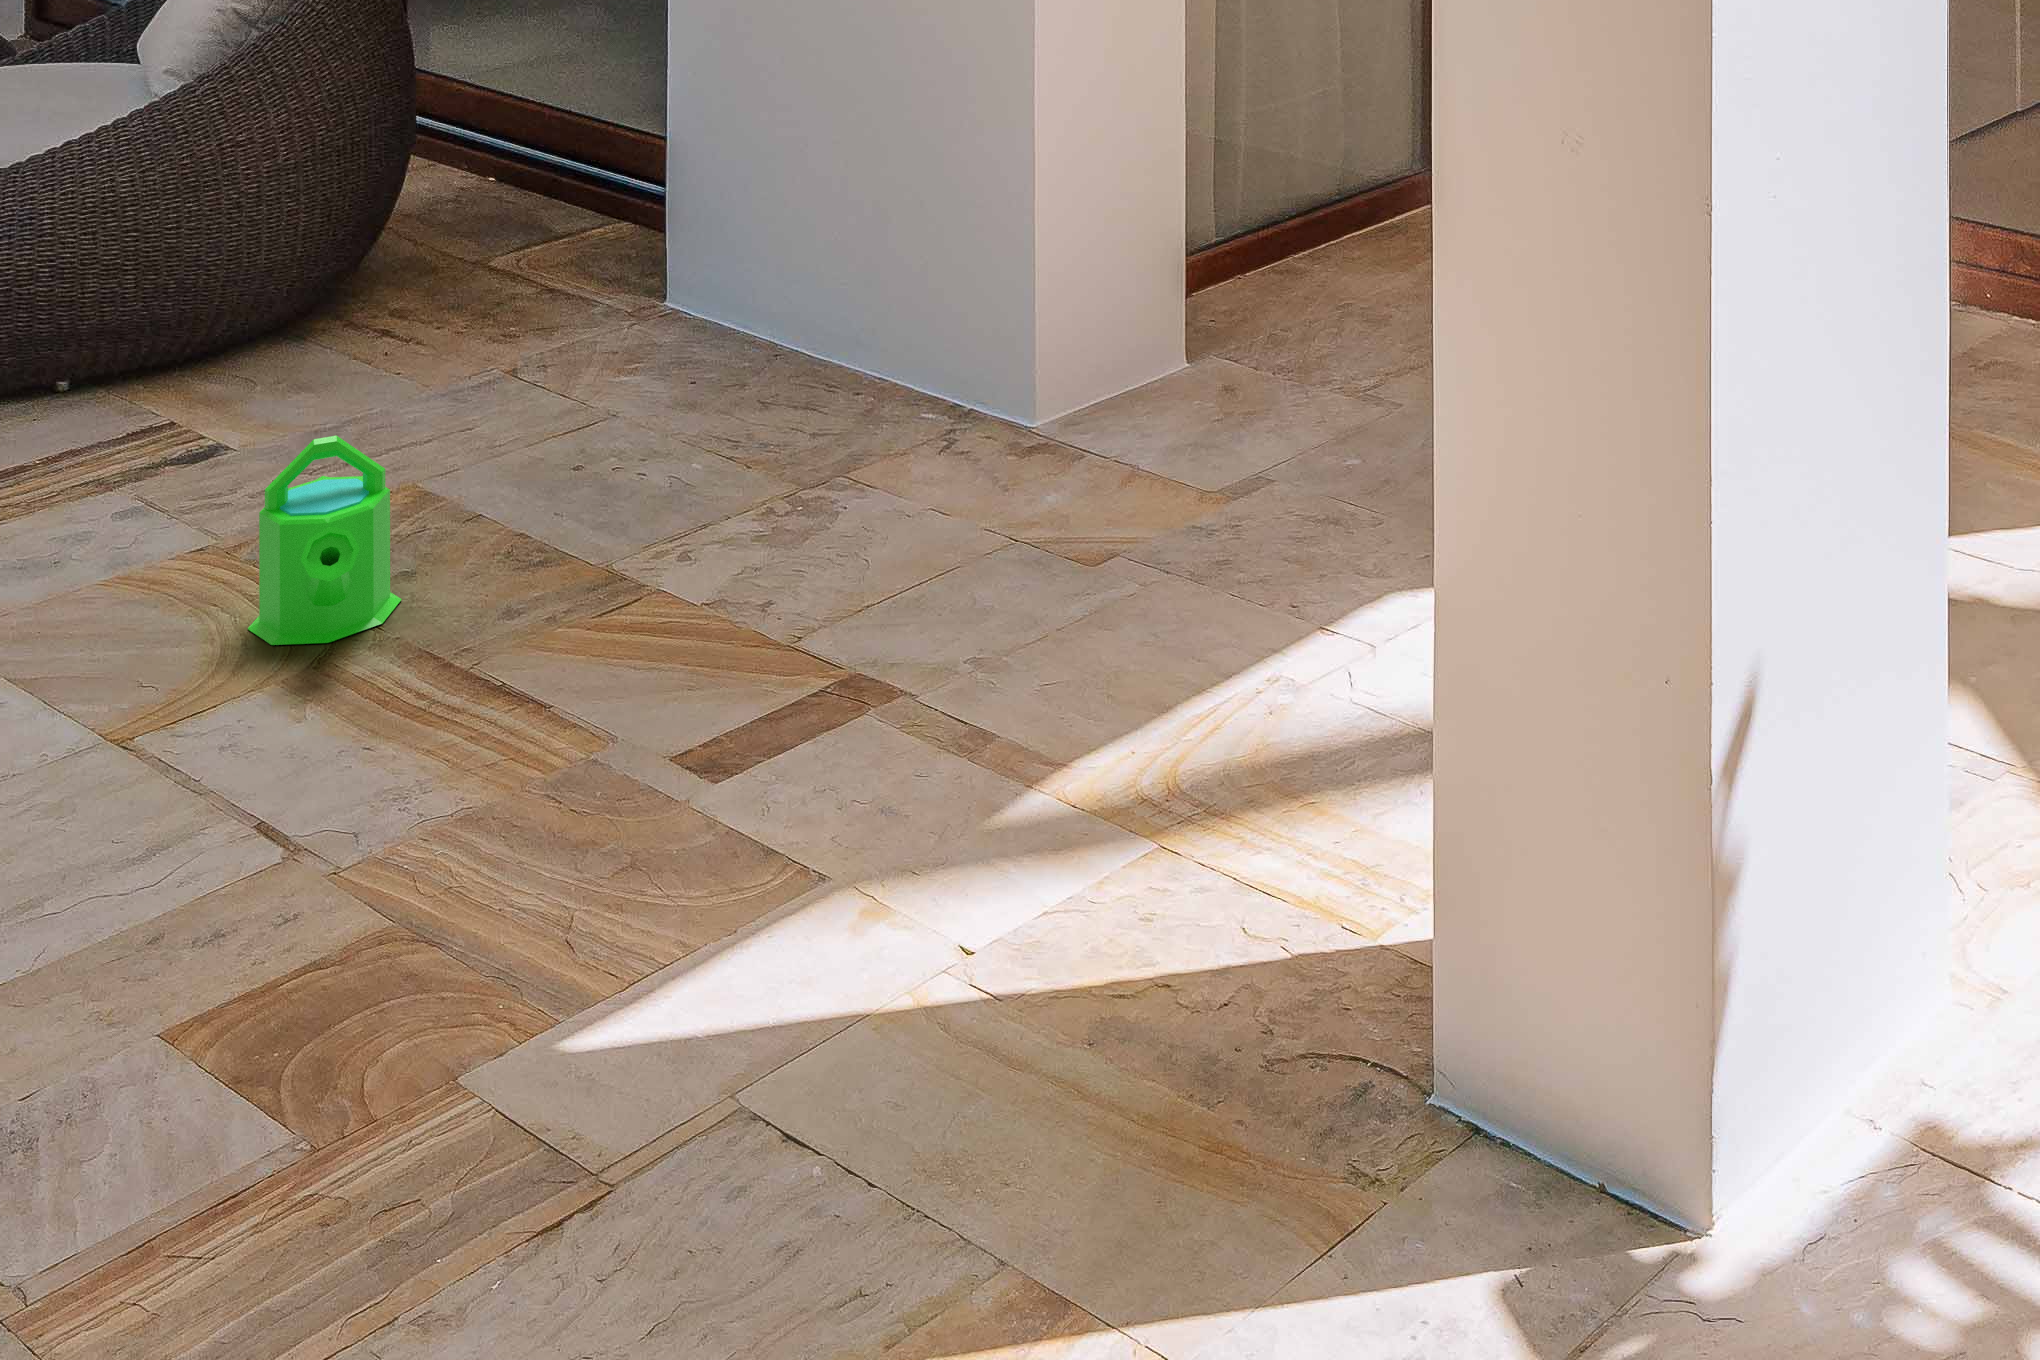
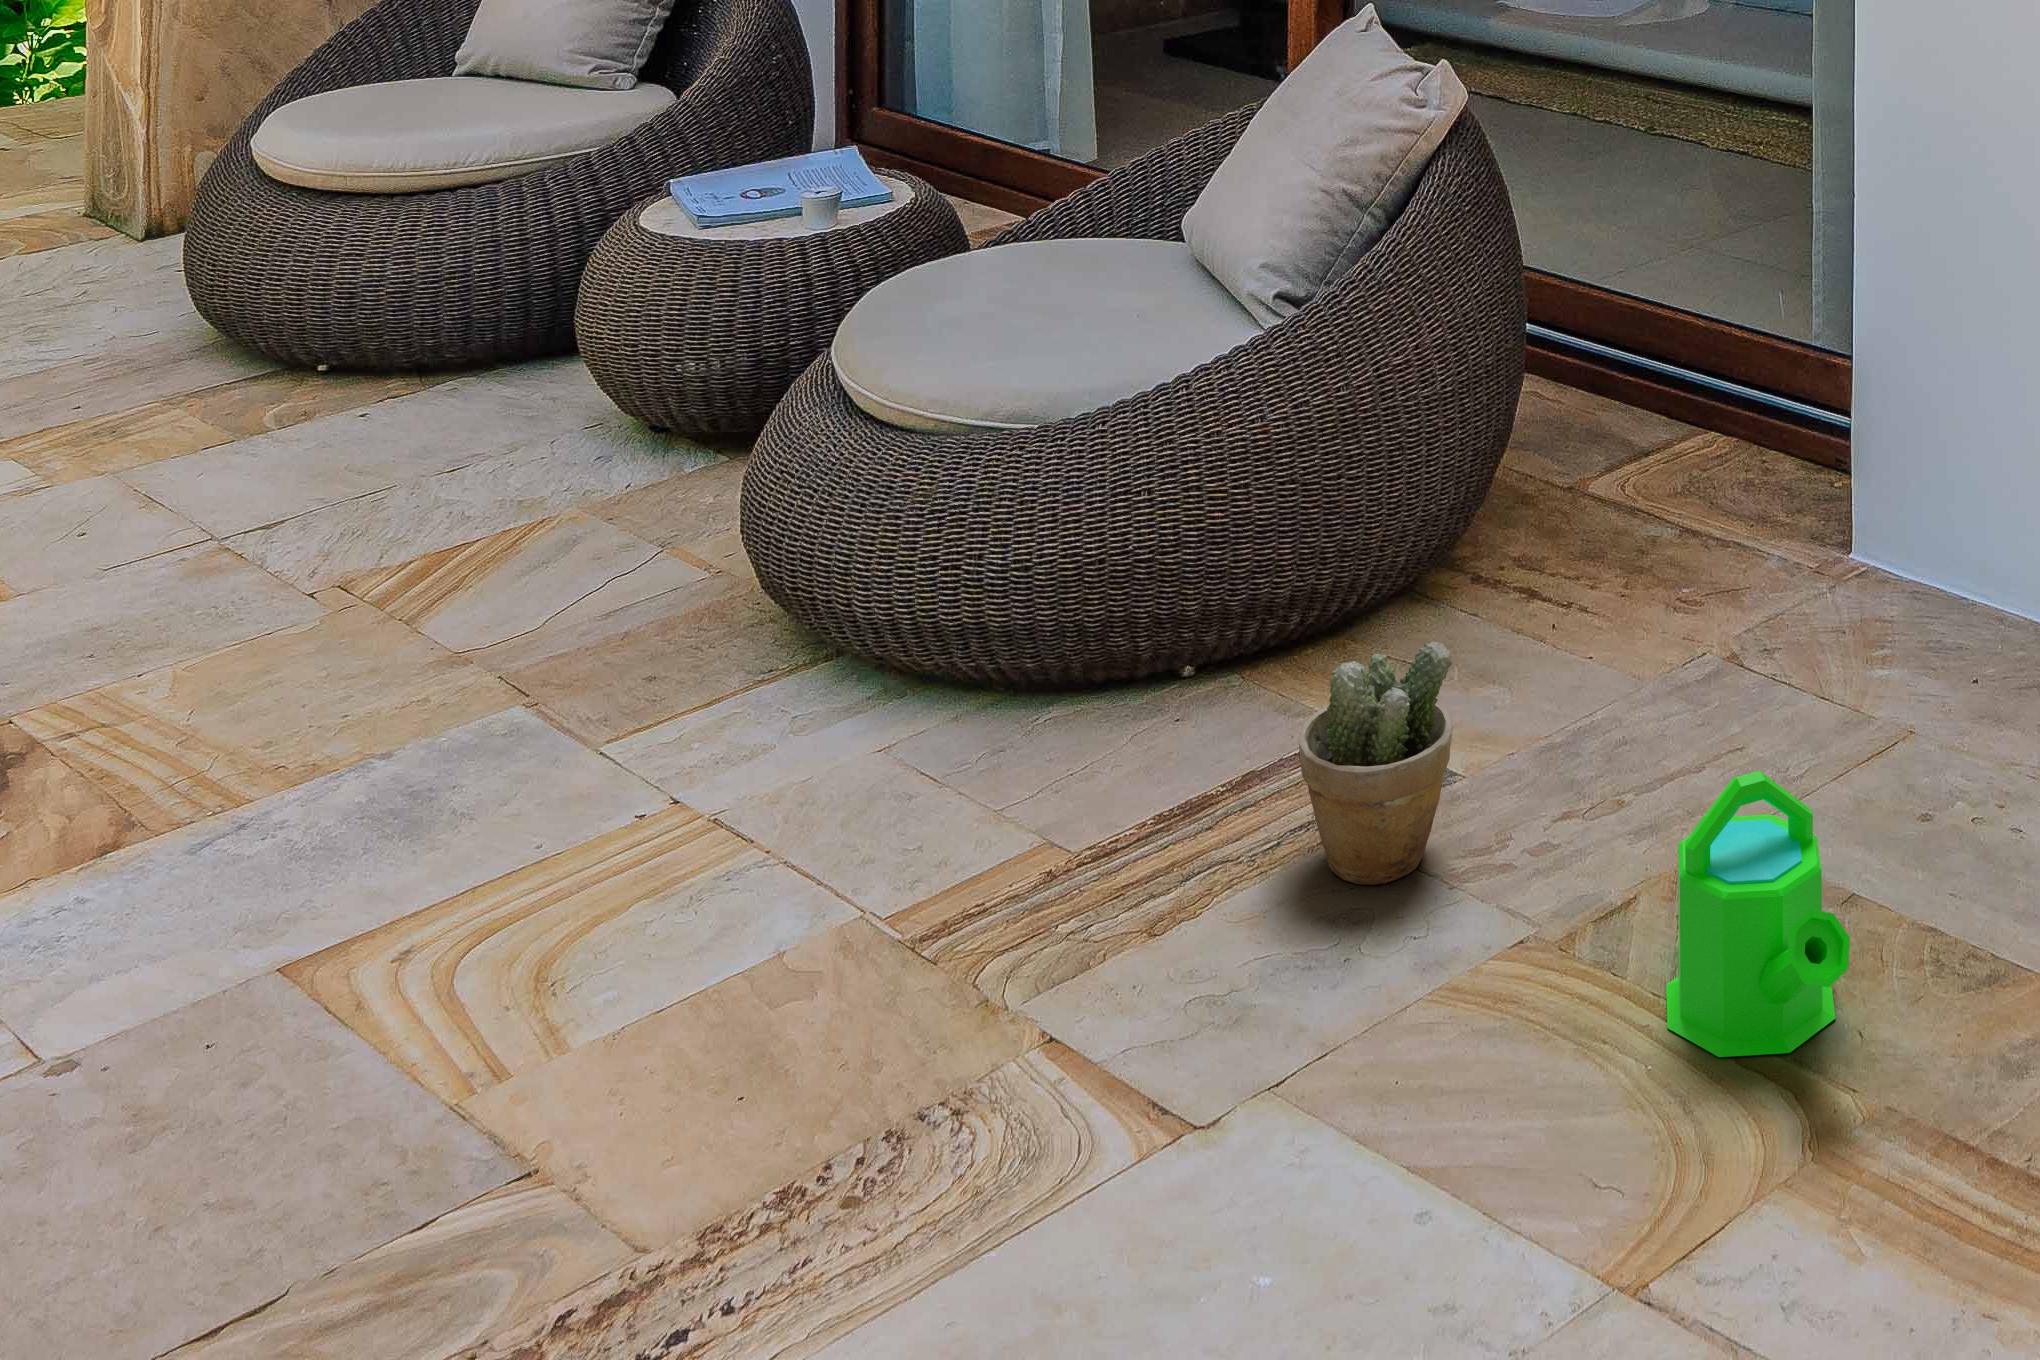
potted plant: none [38,359,175,546] -> present [1298,642,1453,885]

